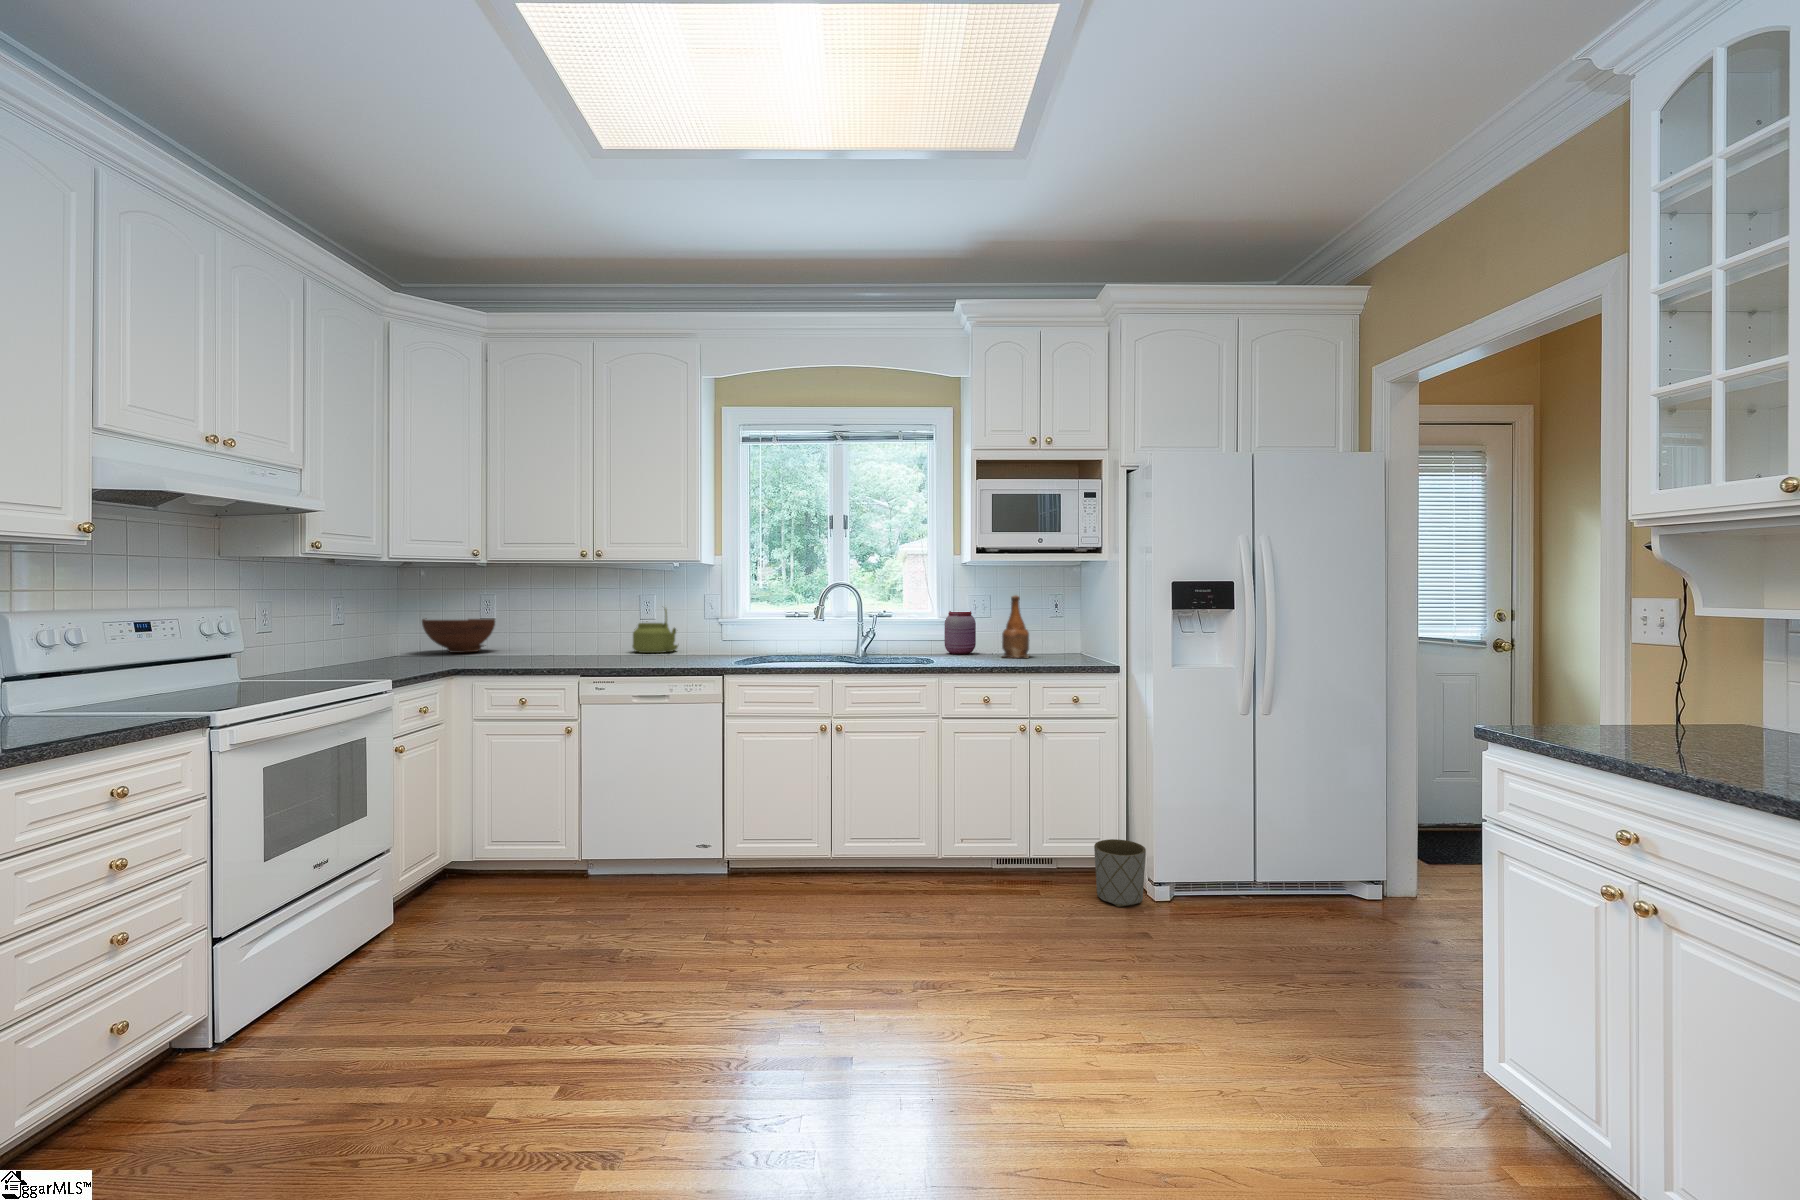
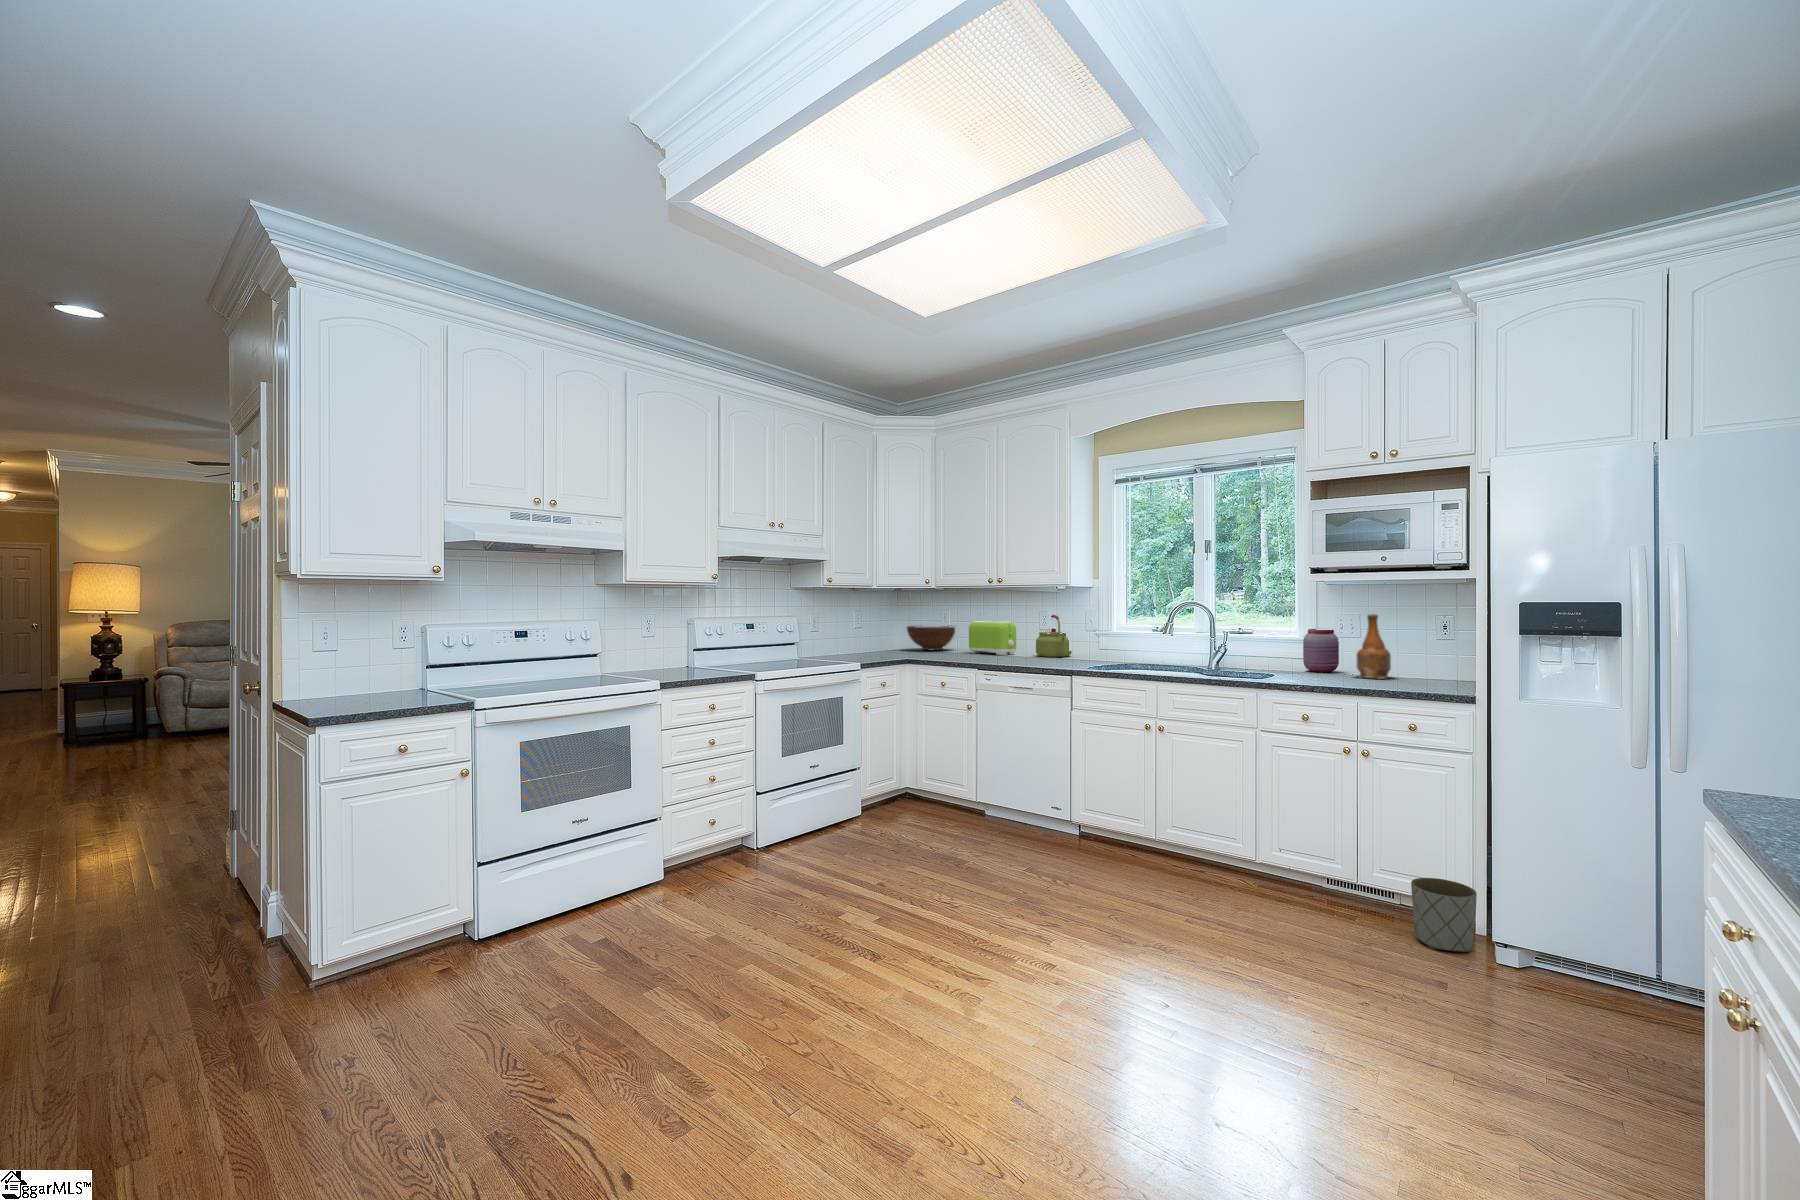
toaster: none [530,610,601,654] -> present [969,621,1016,655]

